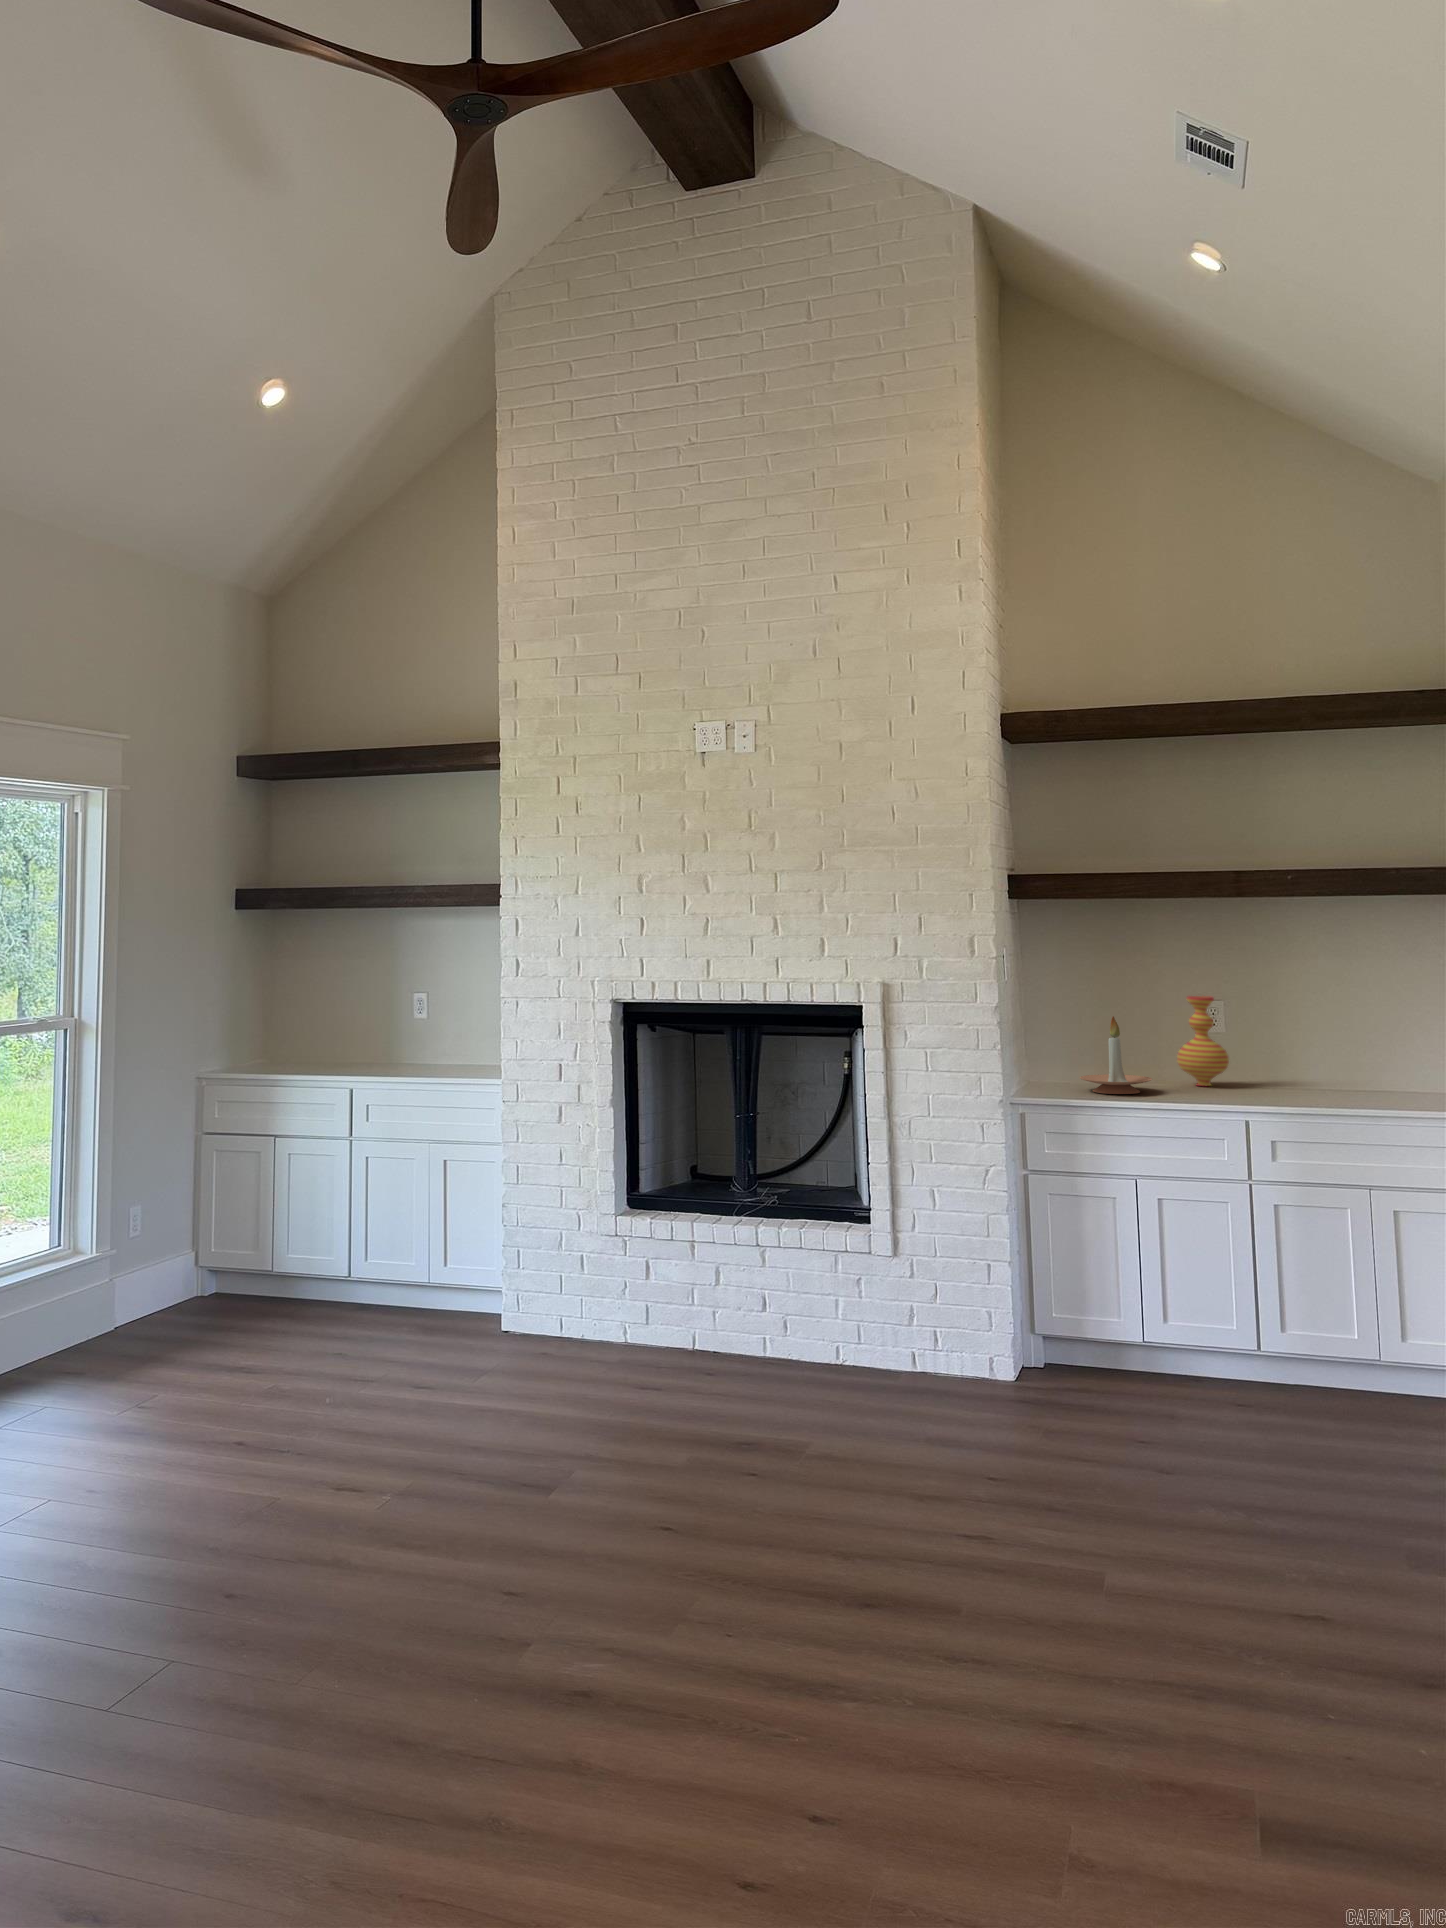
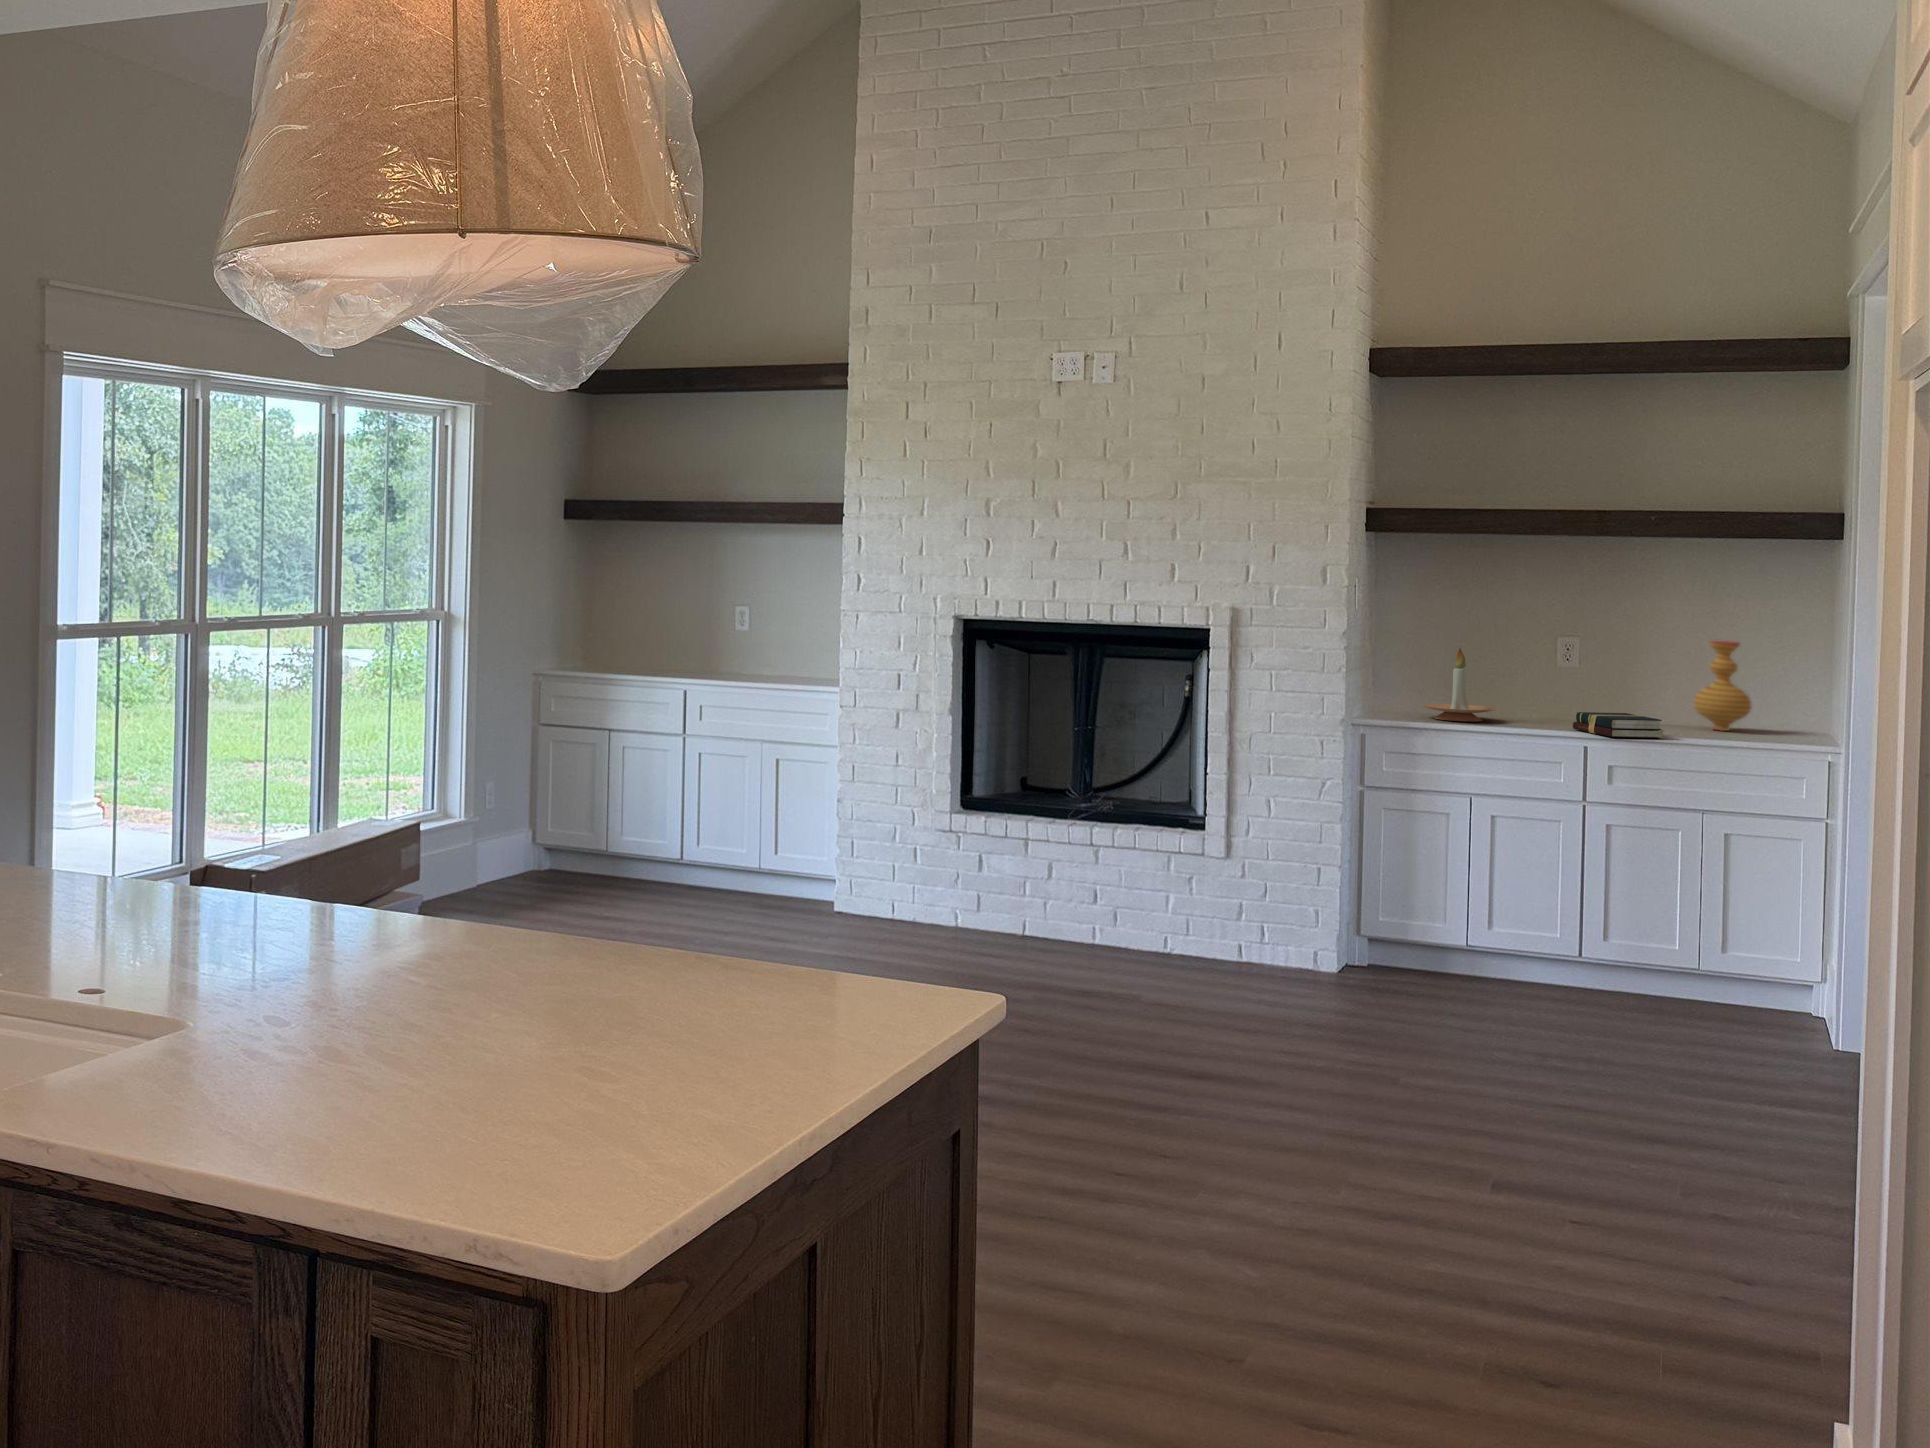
vase: present [1177,996,1229,1086] -> present [1694,641,1752,731]
hardback book: none [1229,1079,1321,1108] -> present [1573,712,1665,738]

